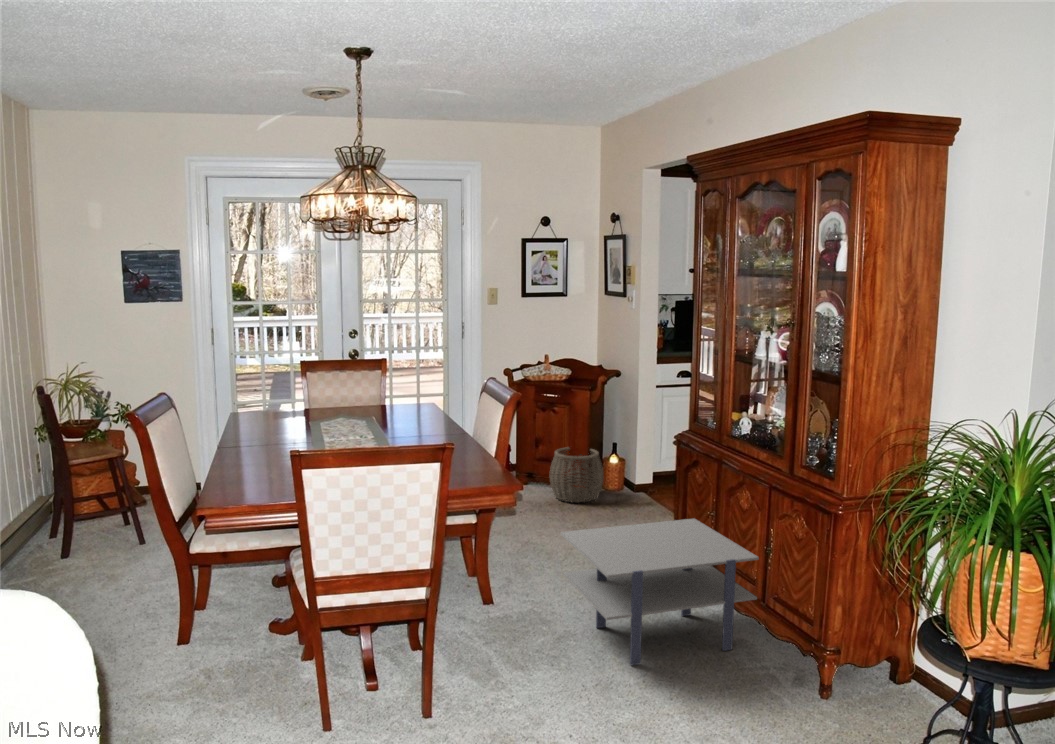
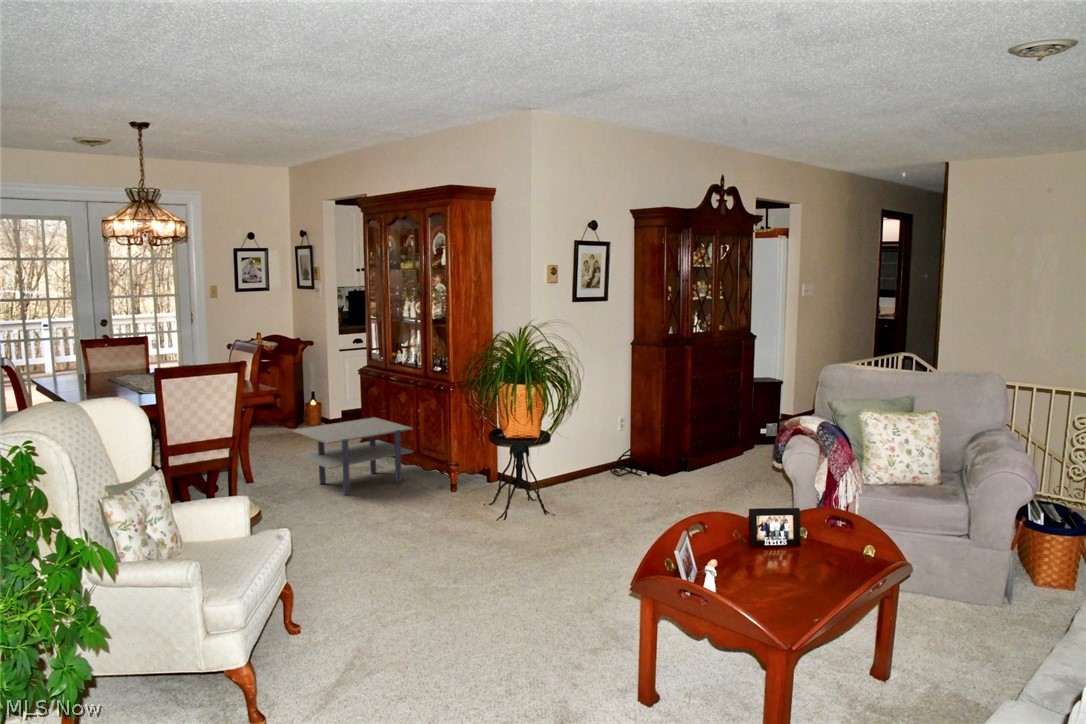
woven basket: present [550,447,603,502] -> none [268,395,308,433]

